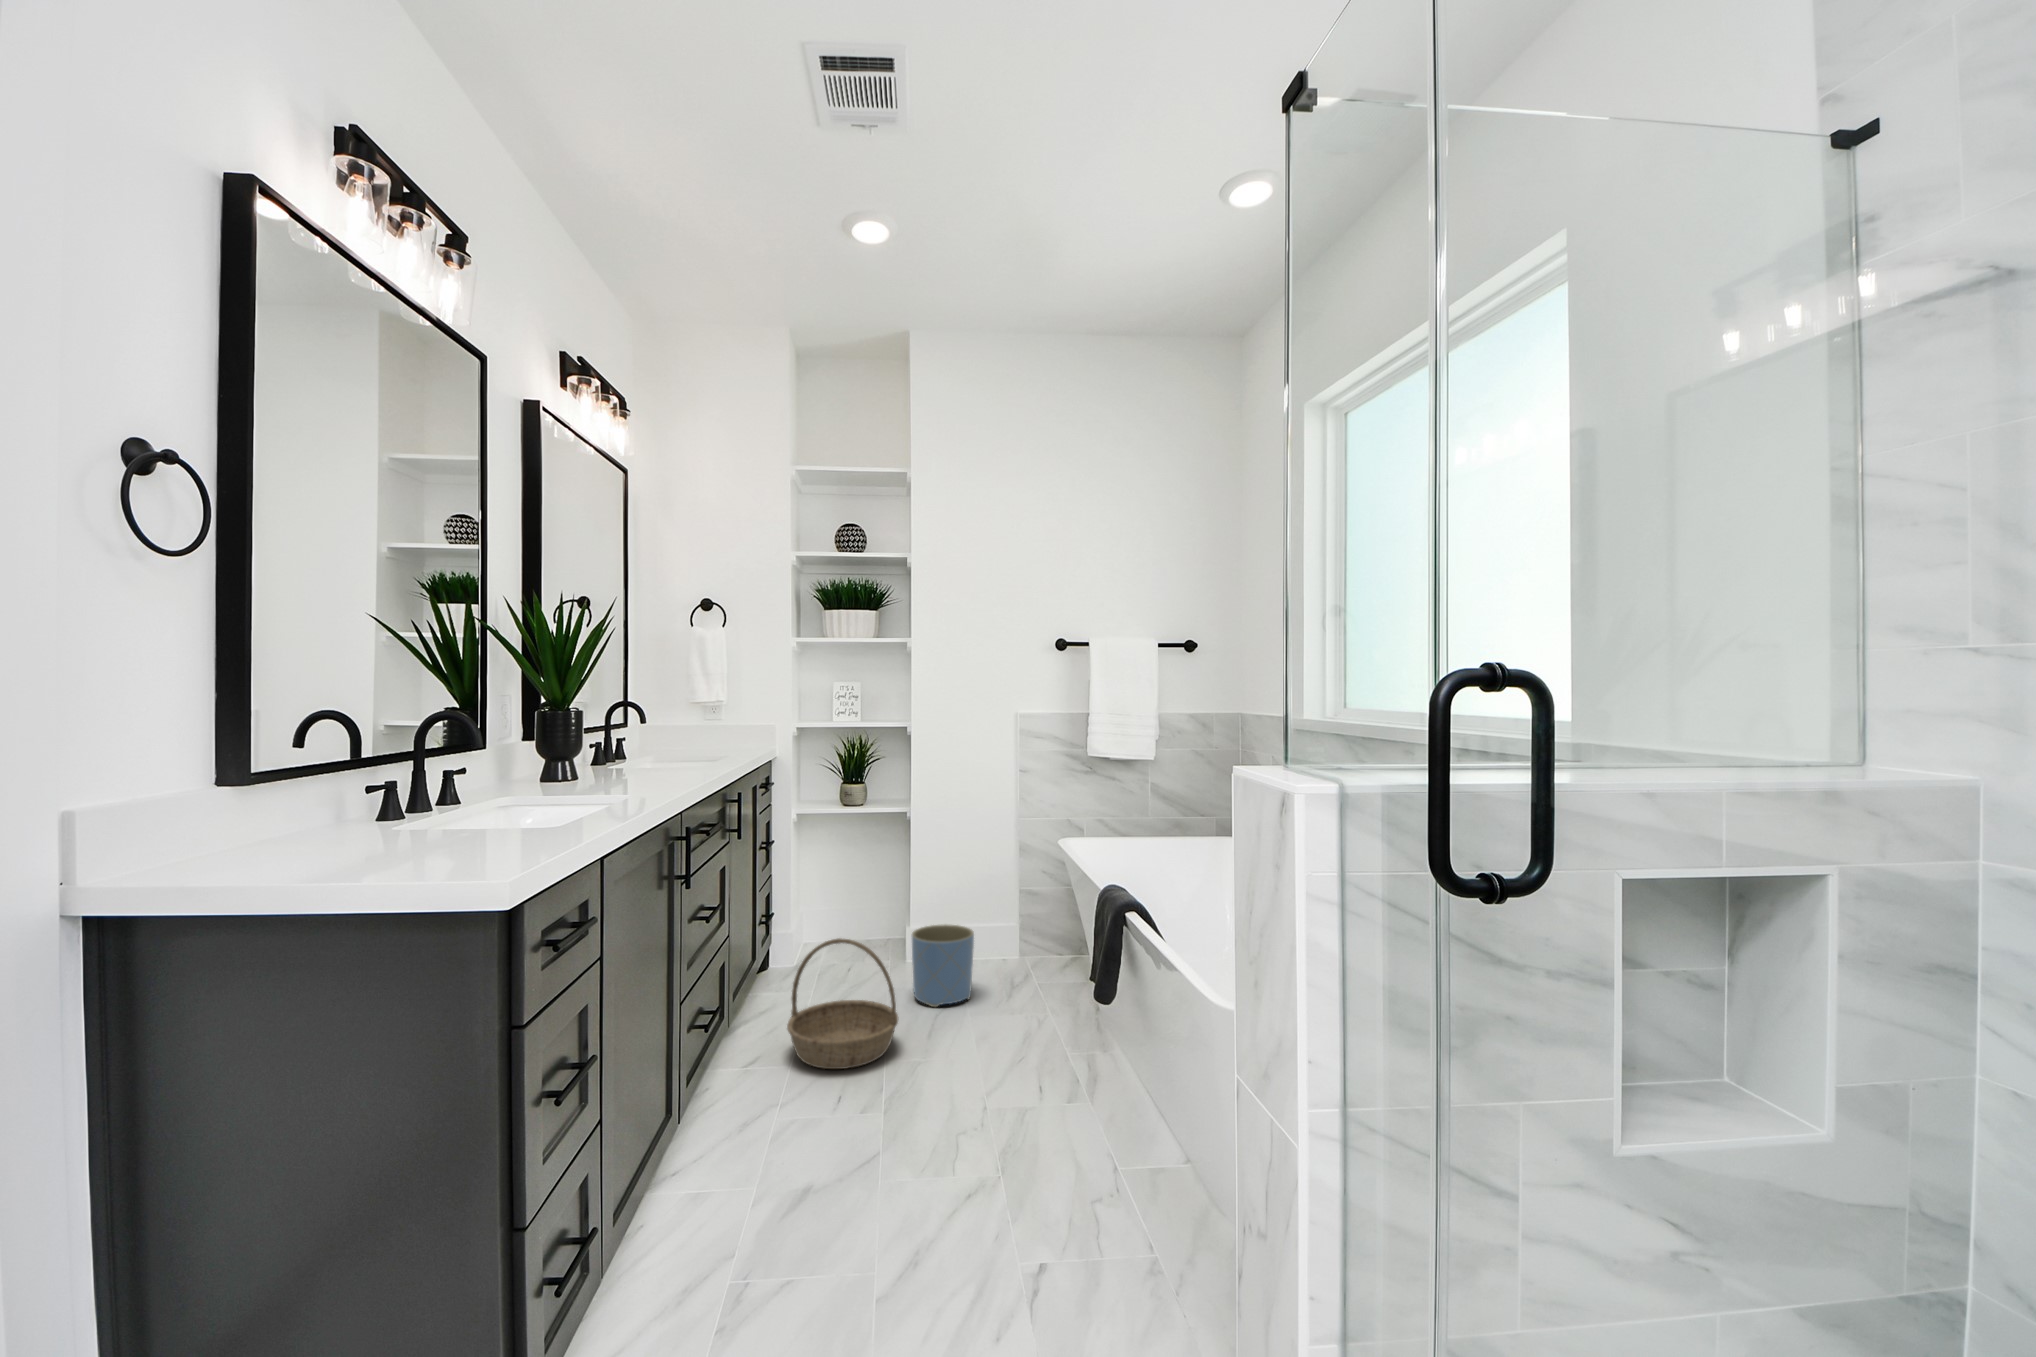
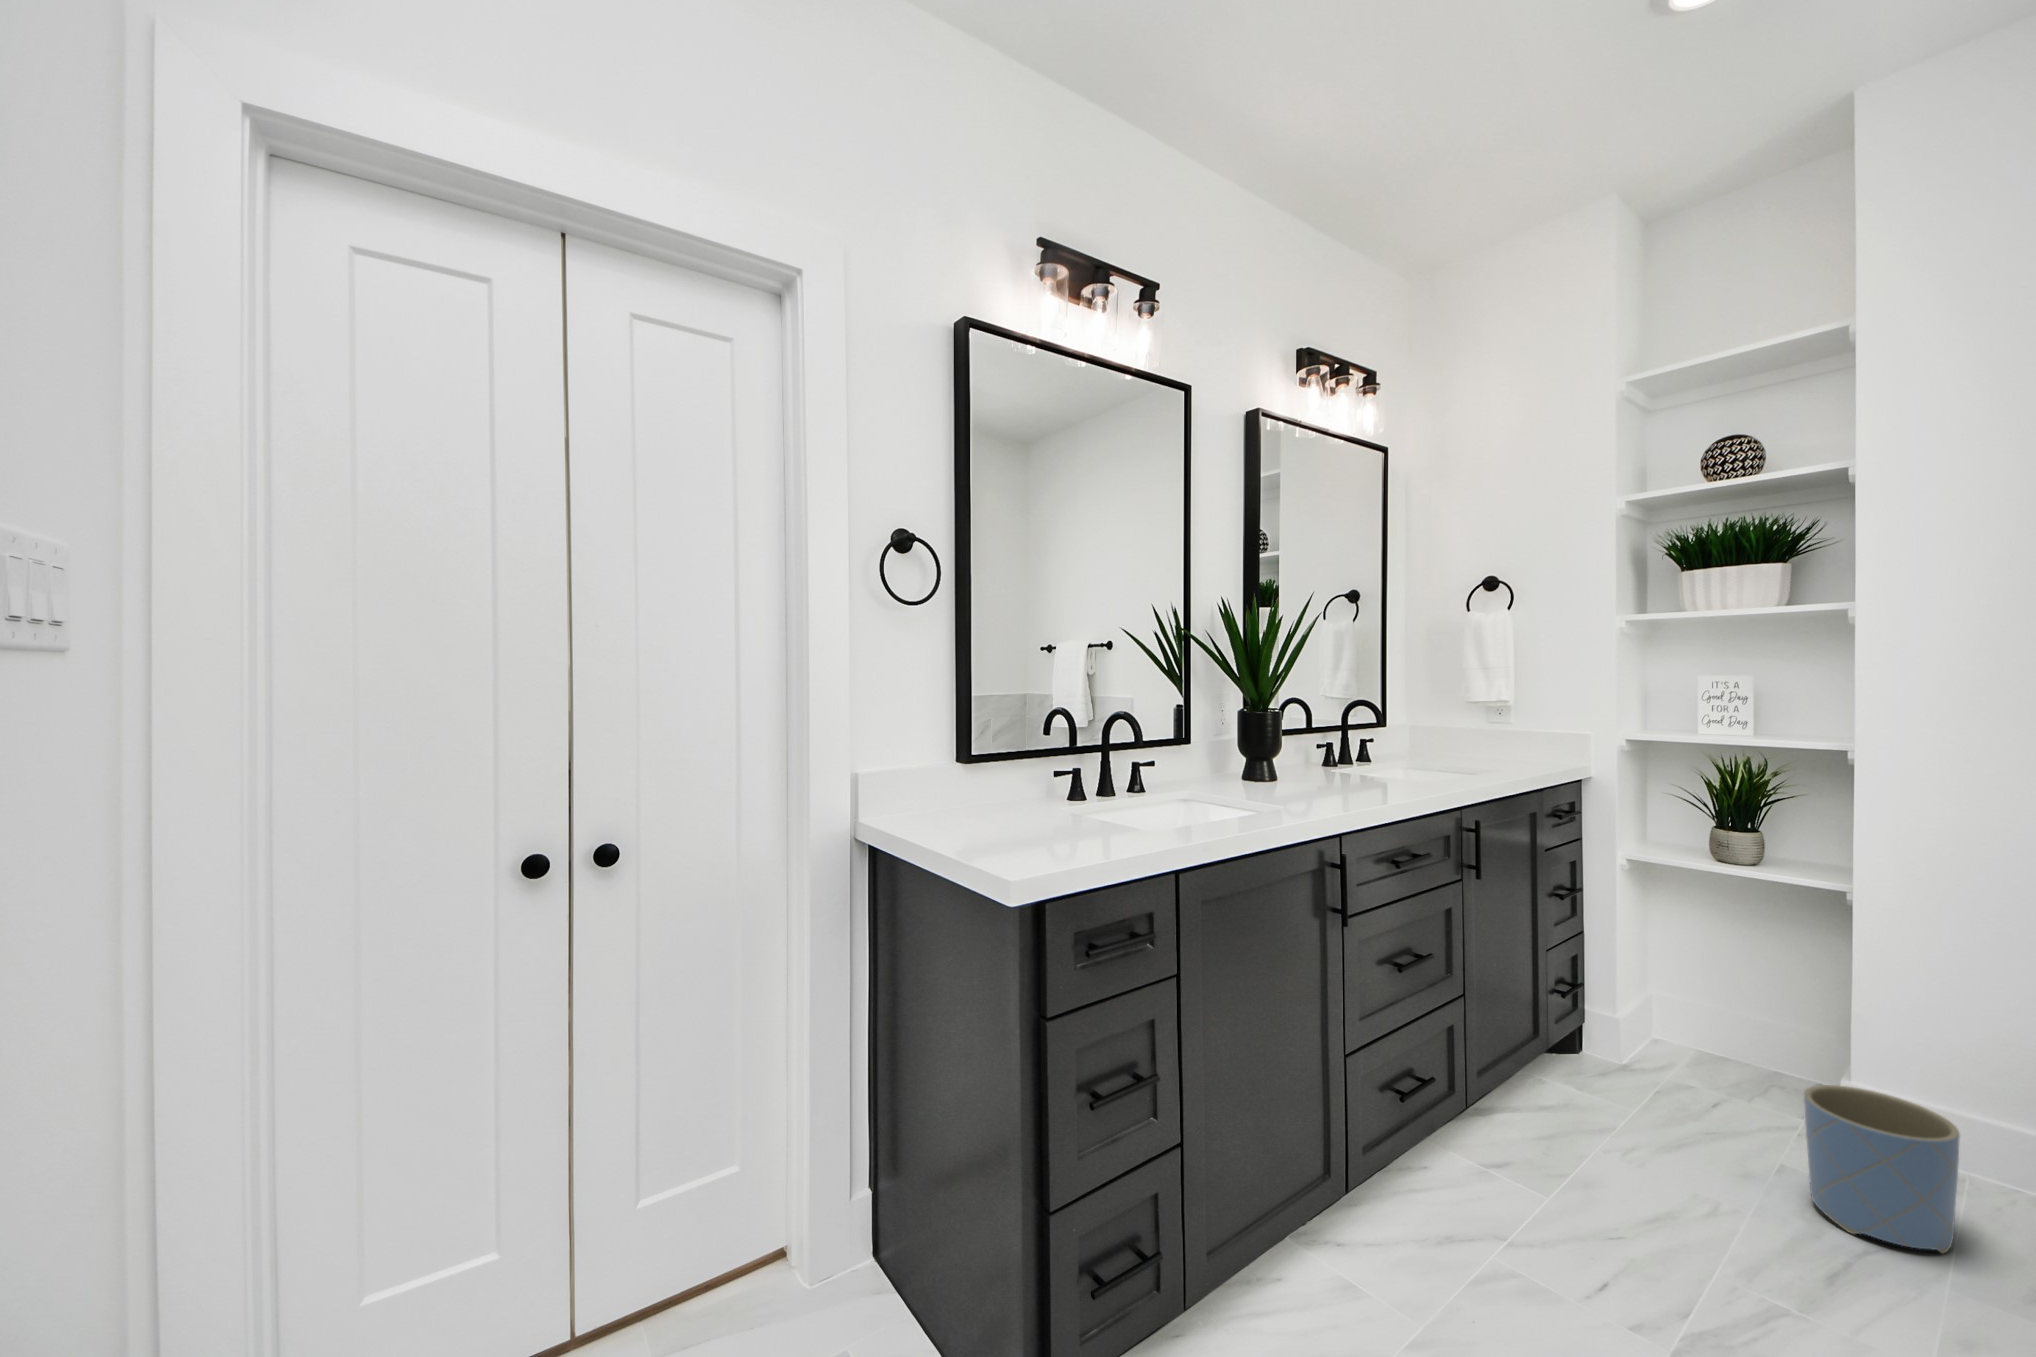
basket: present [787,938,898,1069] -> none [1530,1051,1731,1266]

